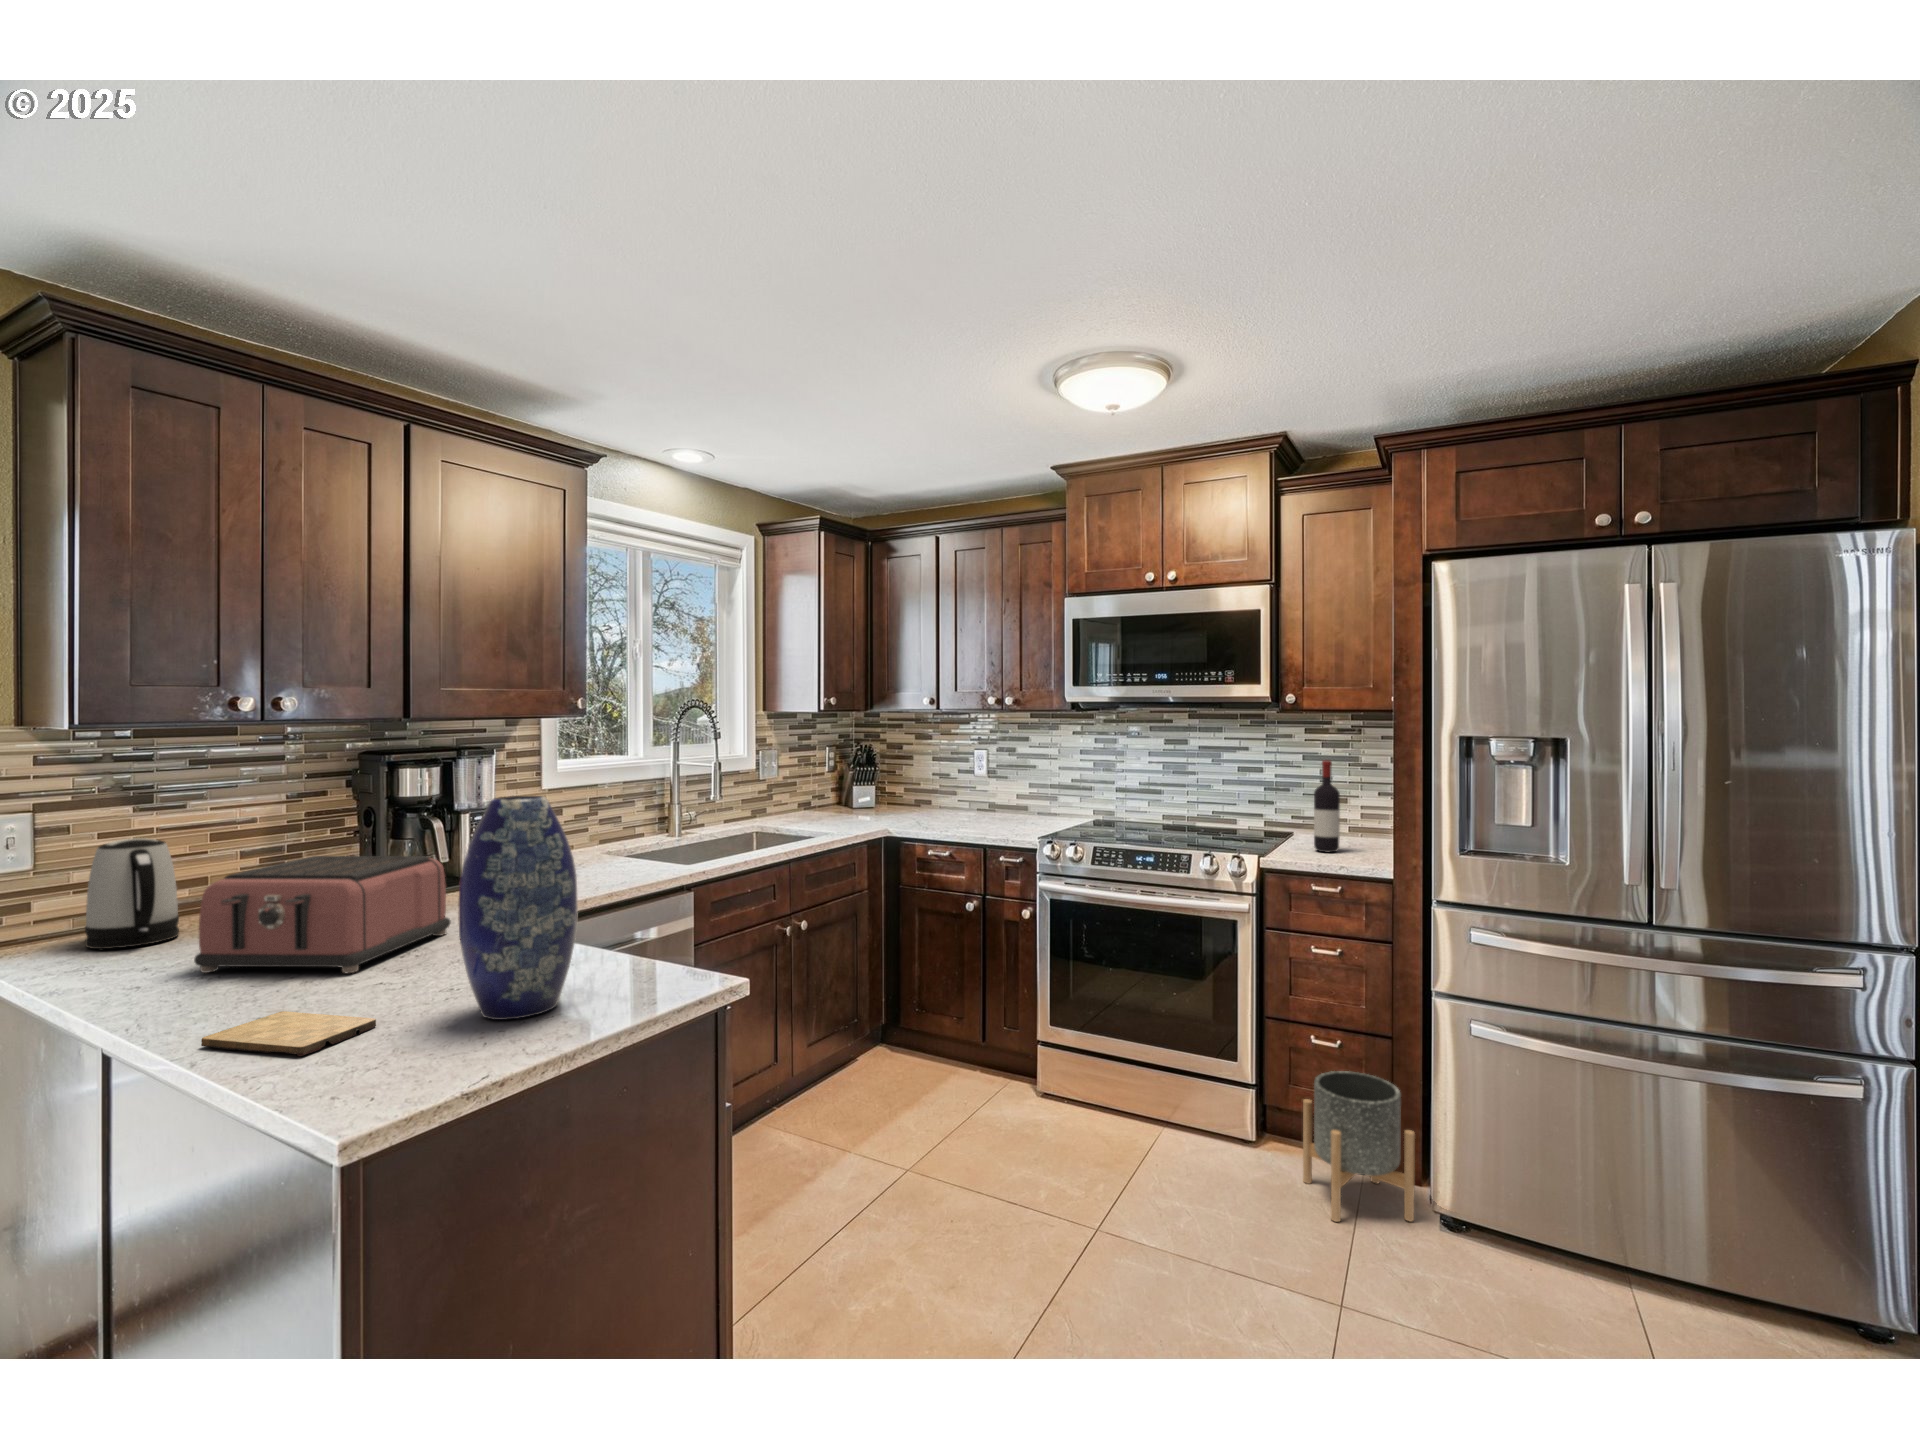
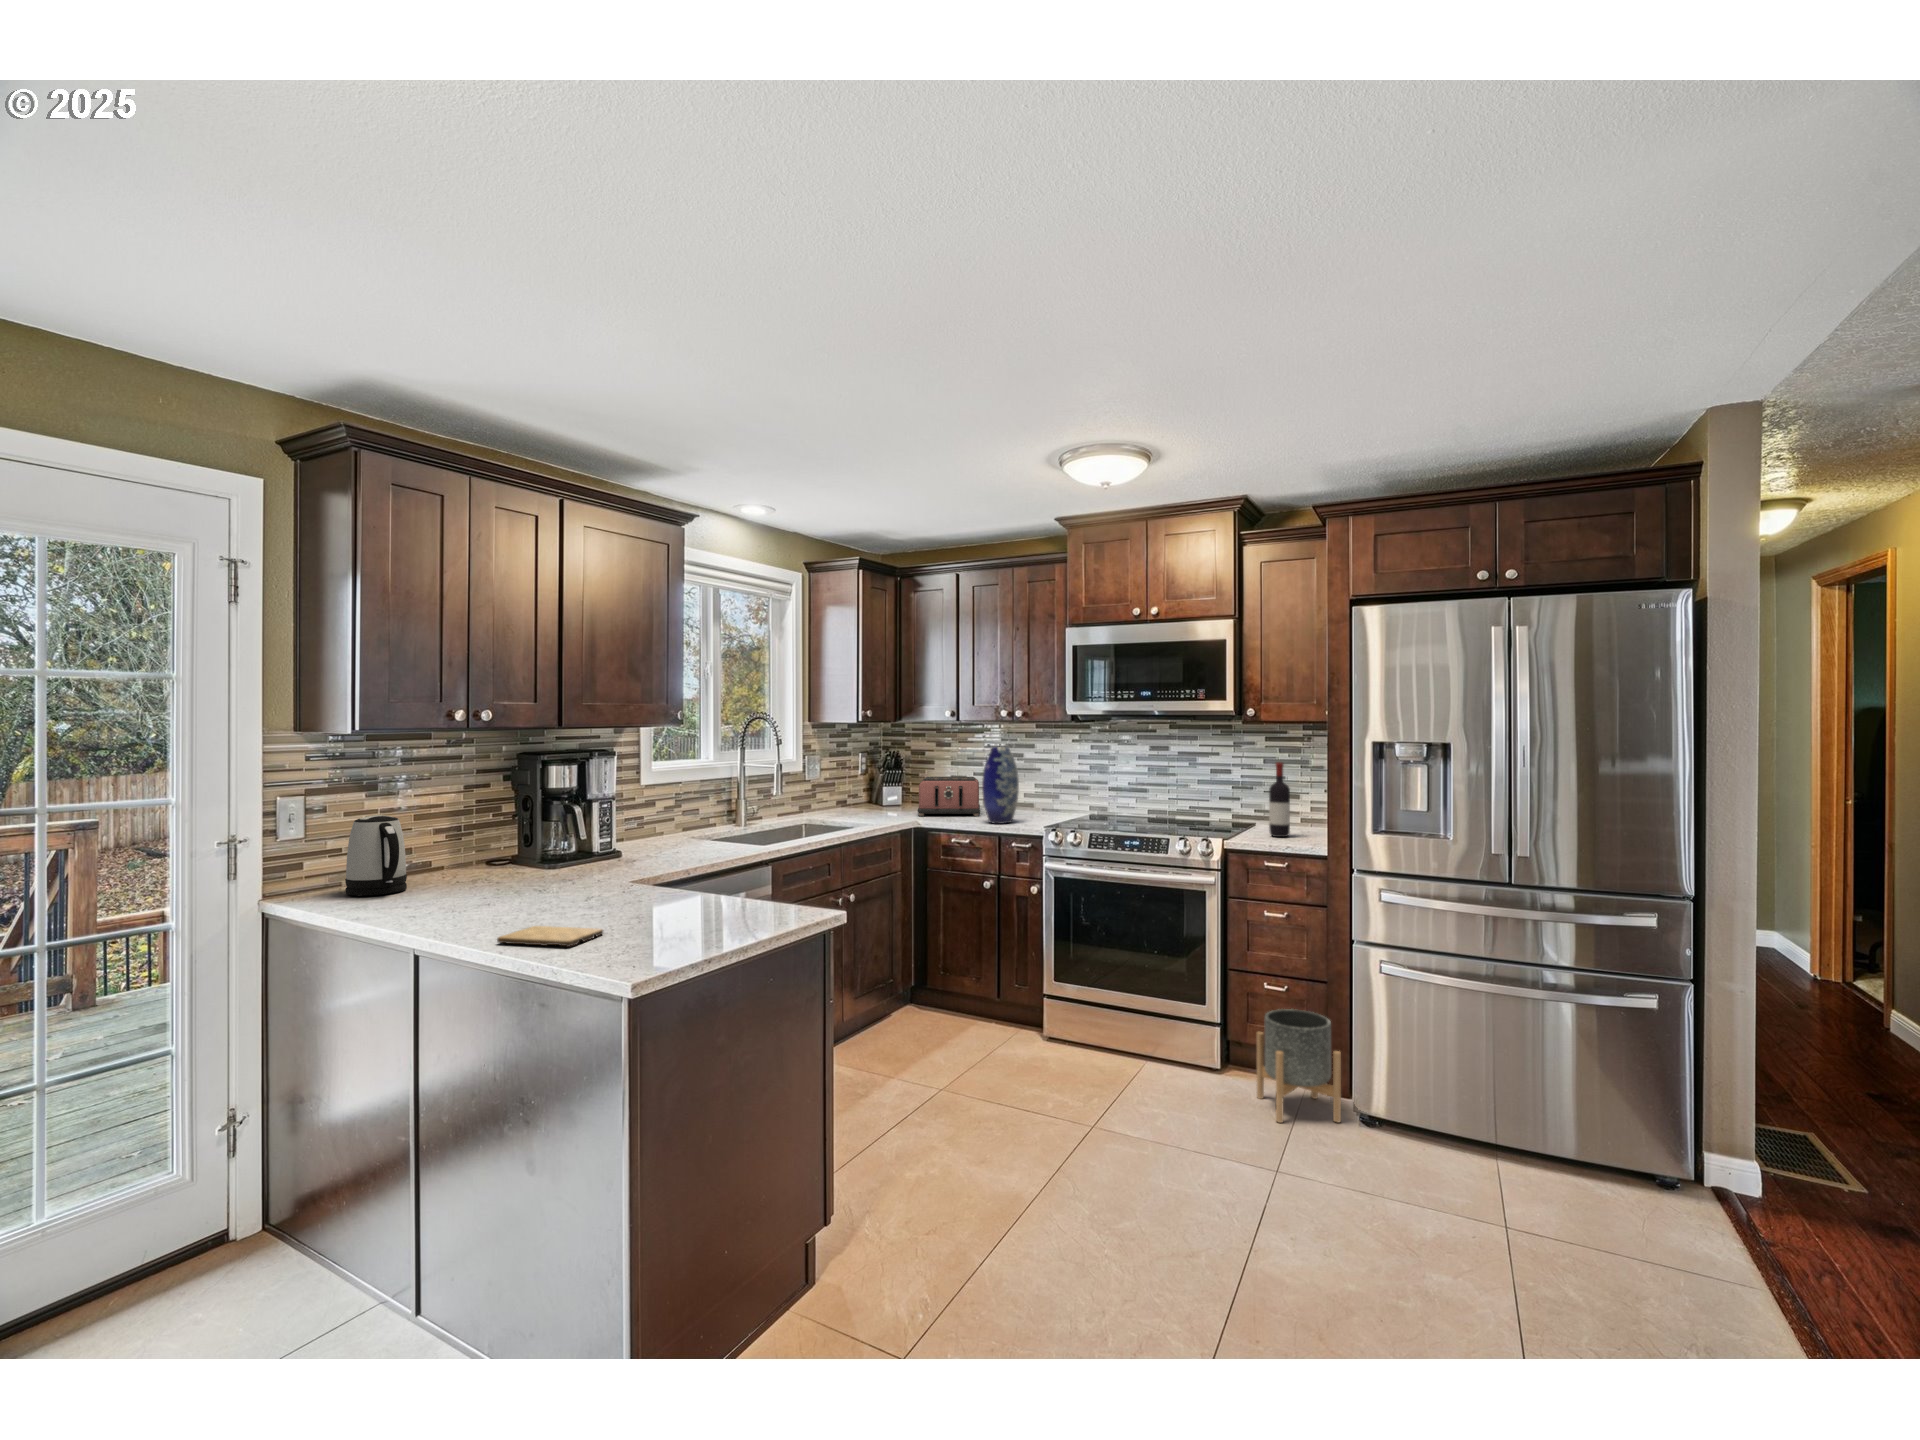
vase: present [459,796,578,1020] -> present [982,747,1019,824]
toaster: present [194,856,451,973] -> present [918,777,980,816]

